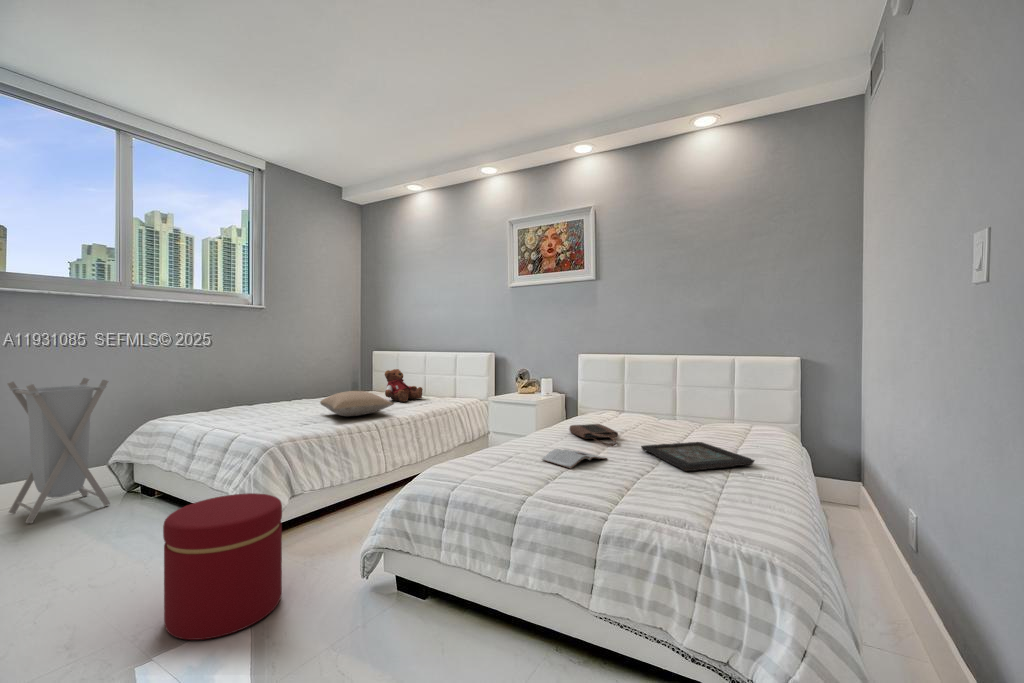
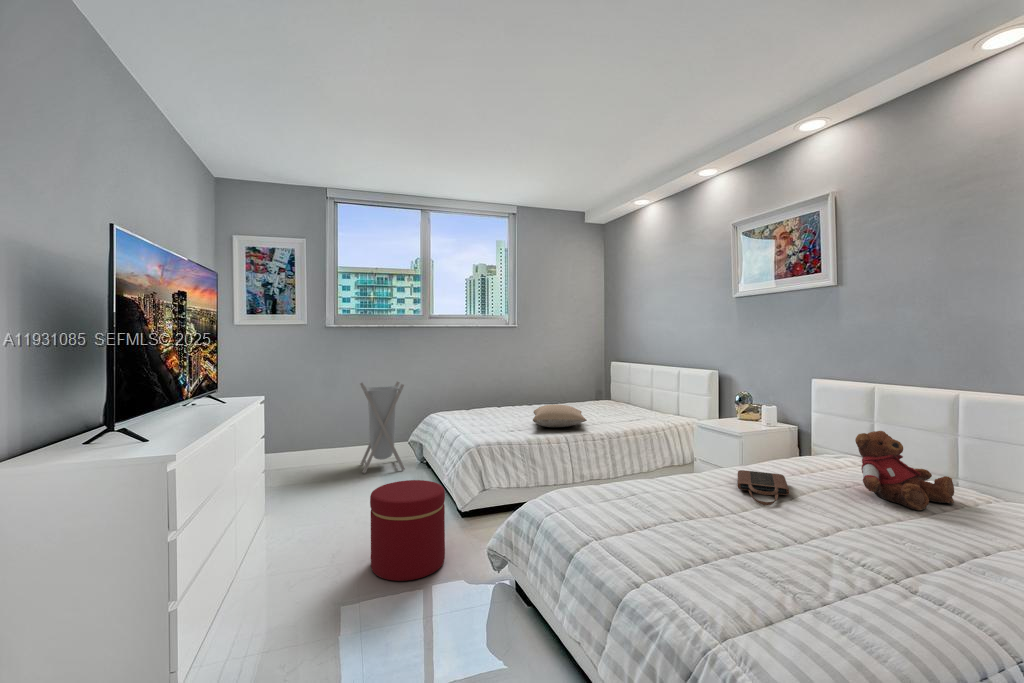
teddy bear: present [385,369,423,402] -> present [855,431,954,510]
decorative tray: present [641,442,755,471] -> none [794,513,950,581]
magazine: present [542,449,607,468] -> none [652,495,731,521]

